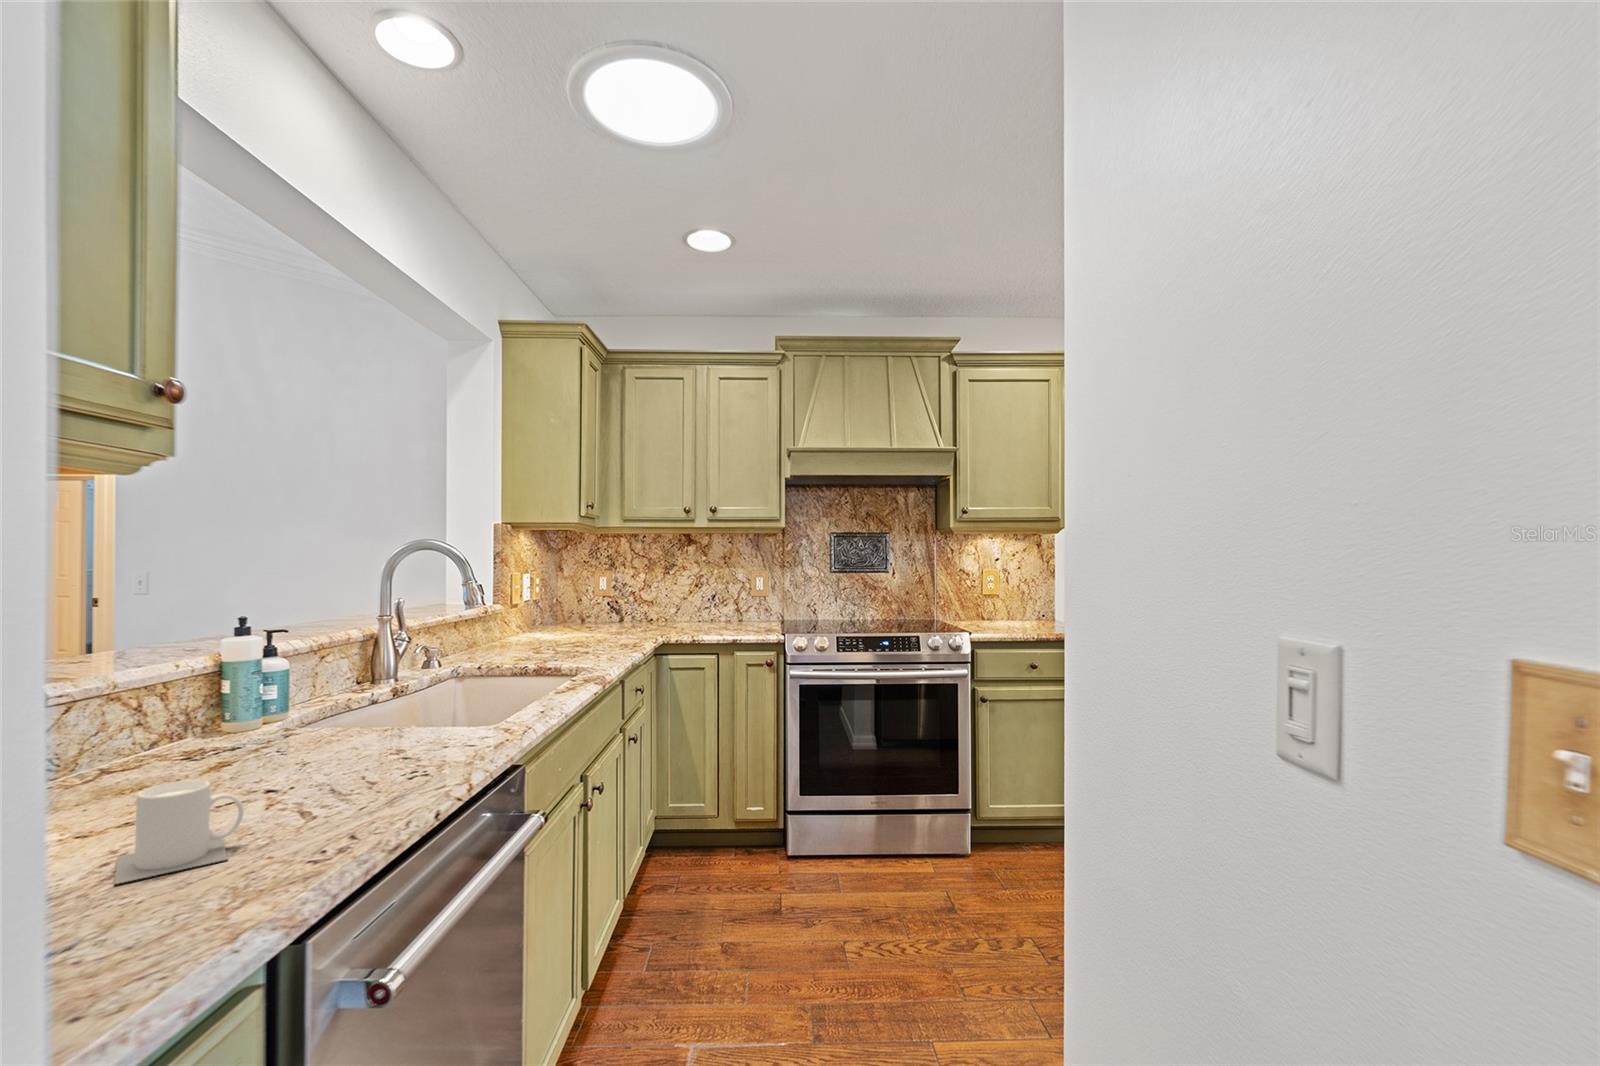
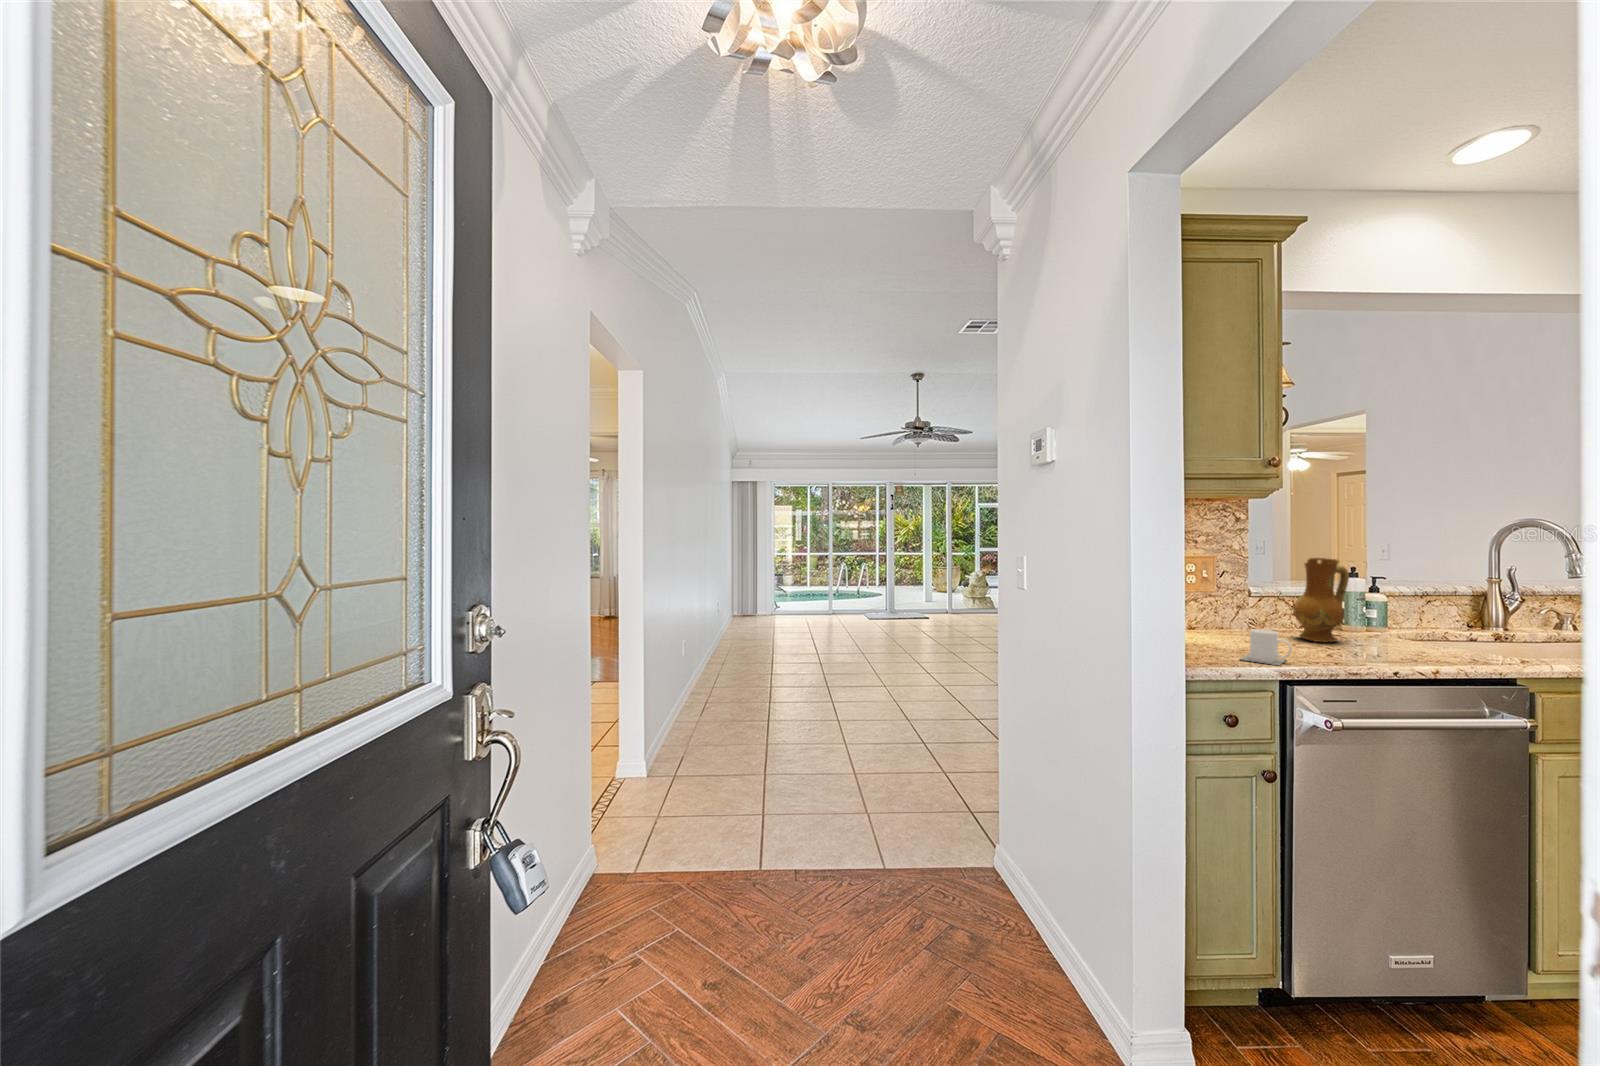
ceramic jug: none [160,606,259,769] -> present [1294,558,1349,642]

